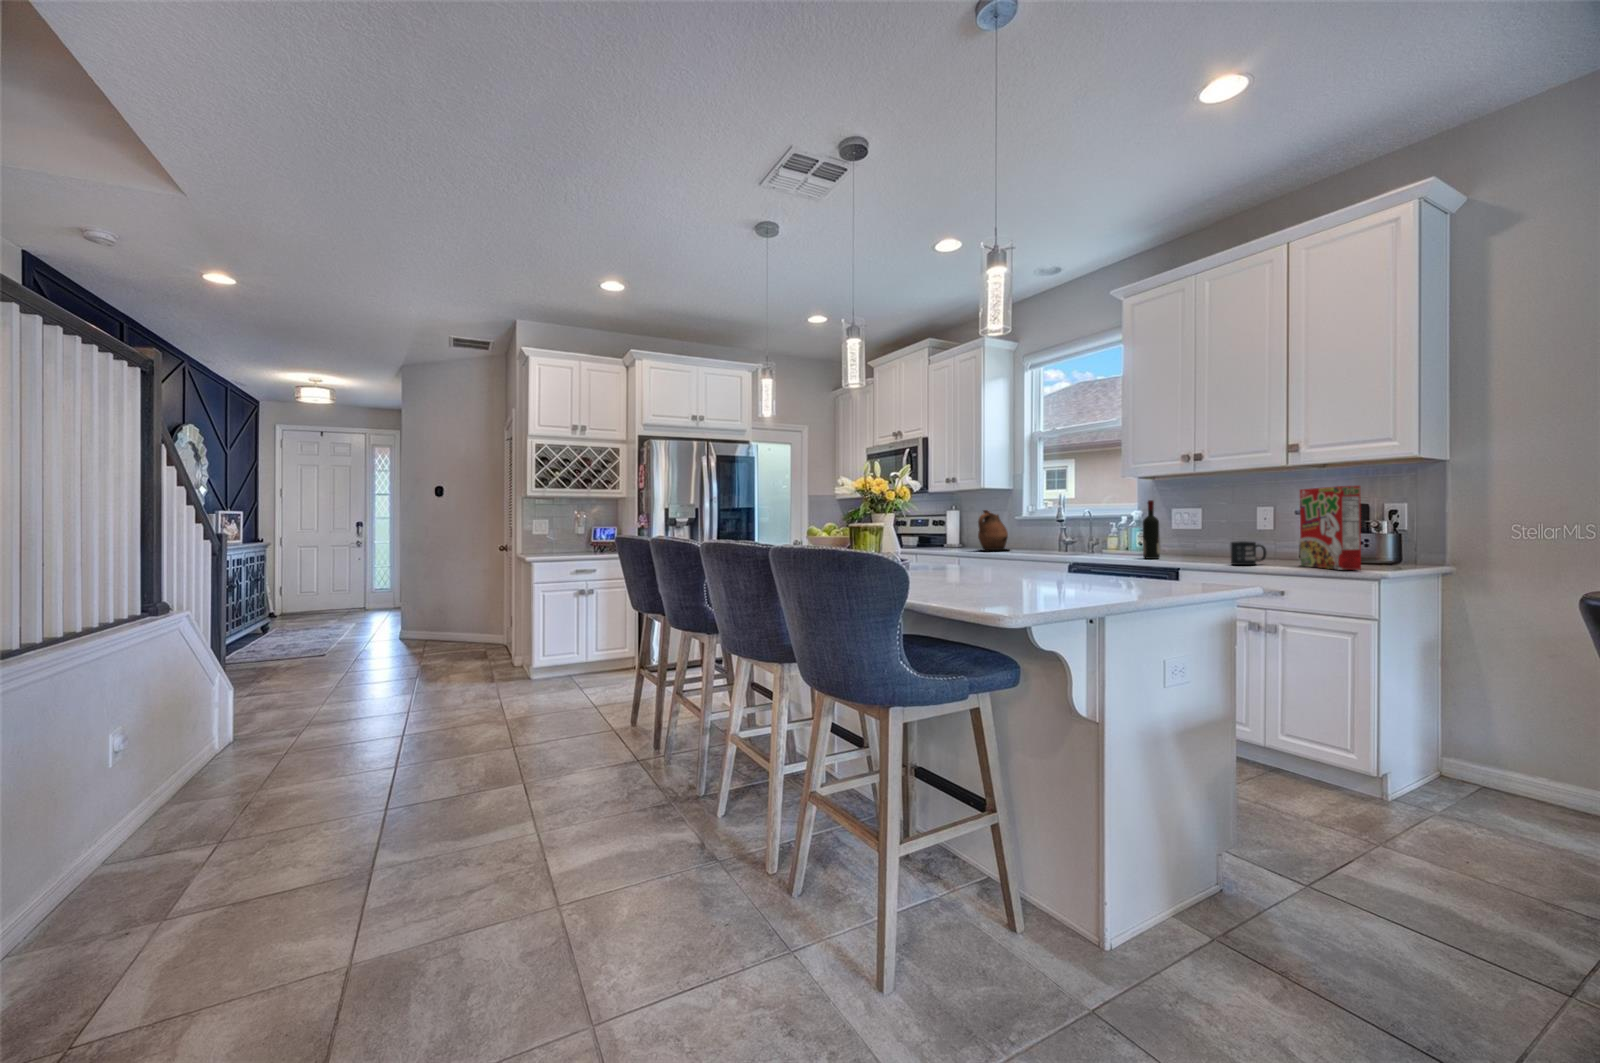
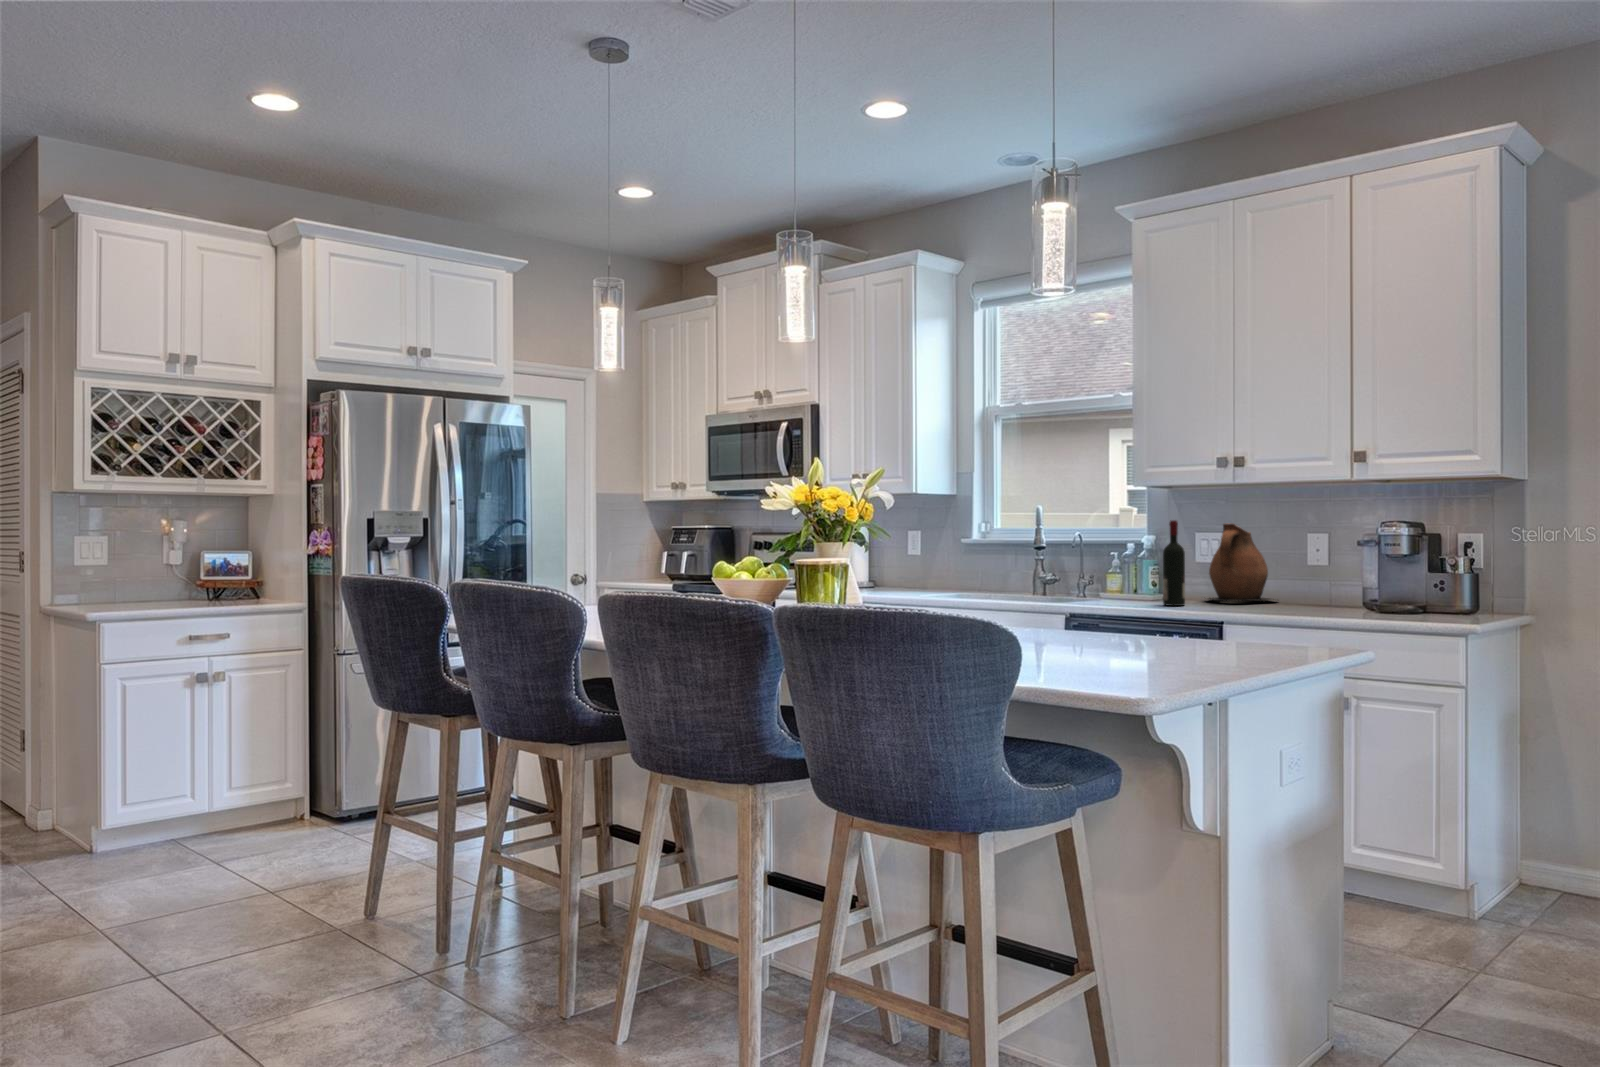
cereal box: present [1300,486,1361,570] -> none [1370,512,1445,622]
ceramic pitcher: present [978,510,1009,550] -> present [1208,524,1272,601]
mug: present [1231,541,1266,565] -> none [1286,583,1329,616]

